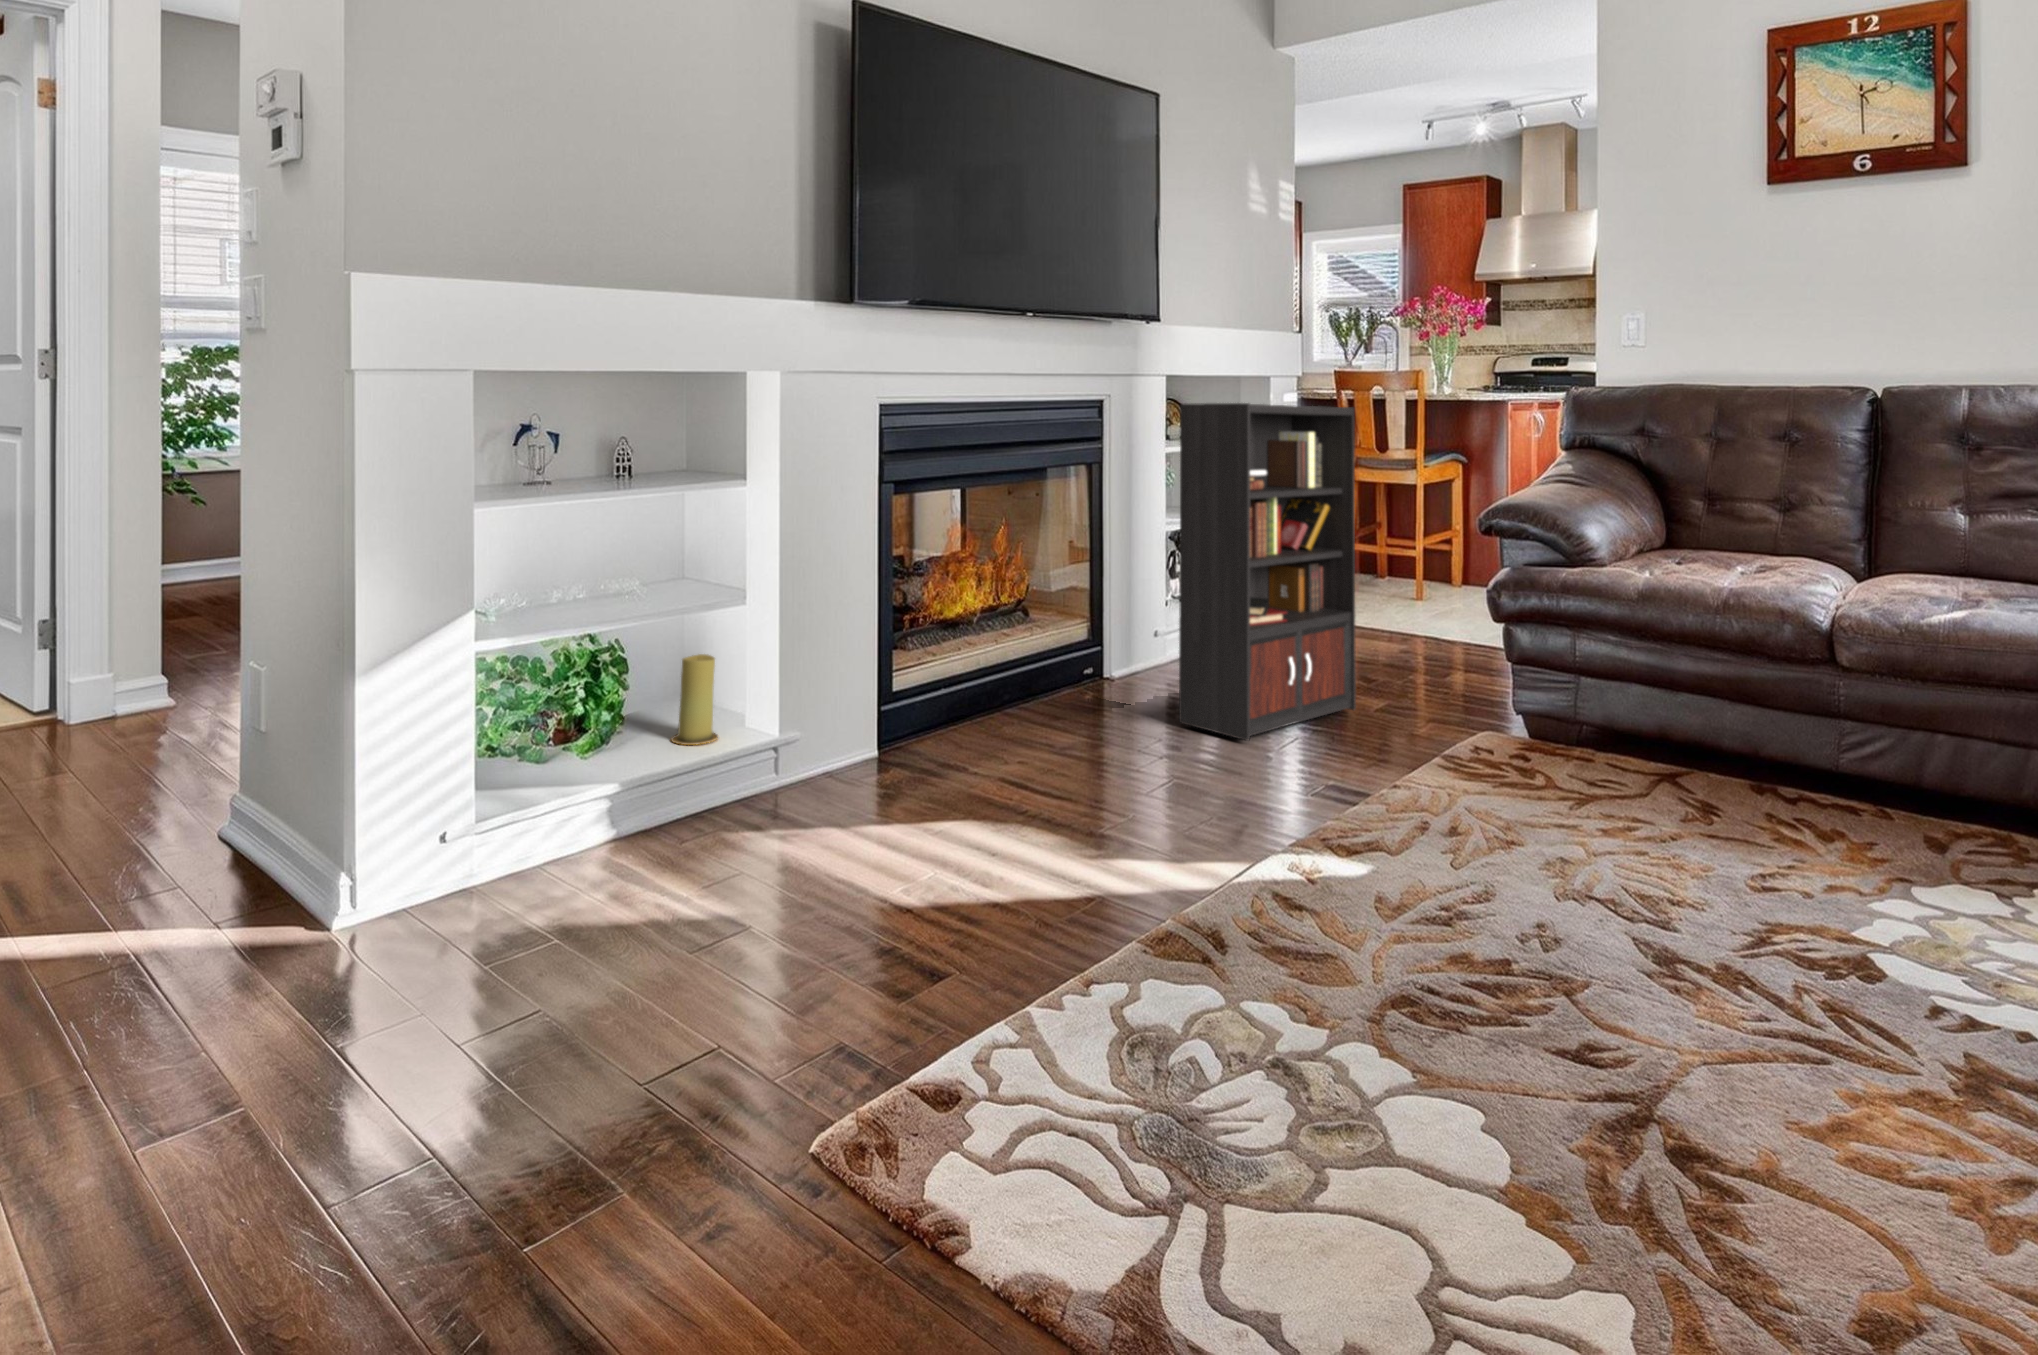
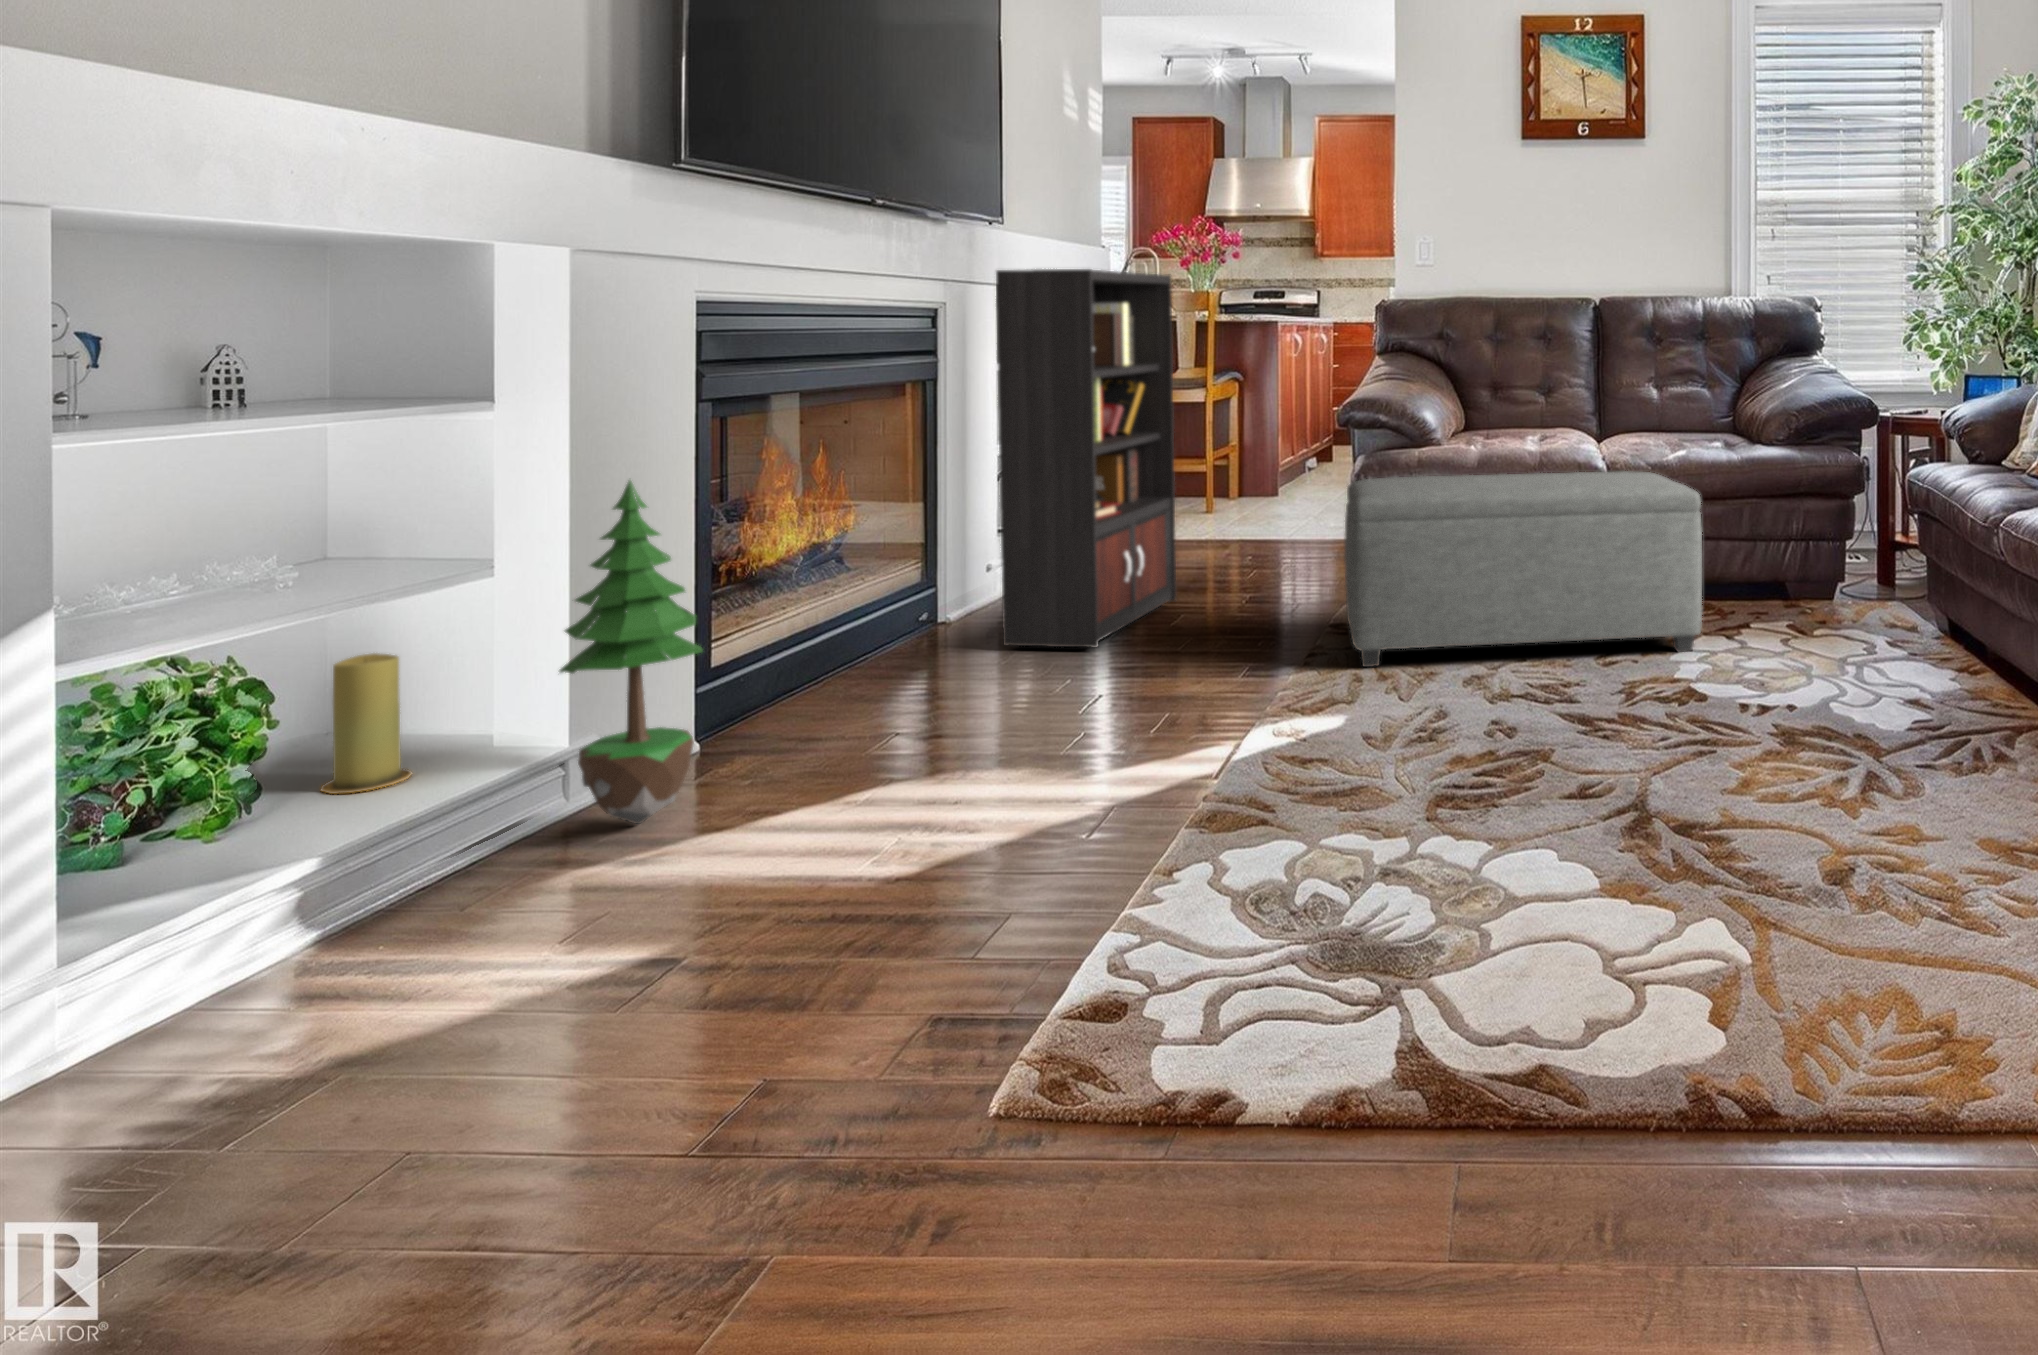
potted tree: none [787,555,877,810] -> present [559,481,702,824]
ottoman: none [1462,621,1945,906] -> present [1344,471,1702,667]

